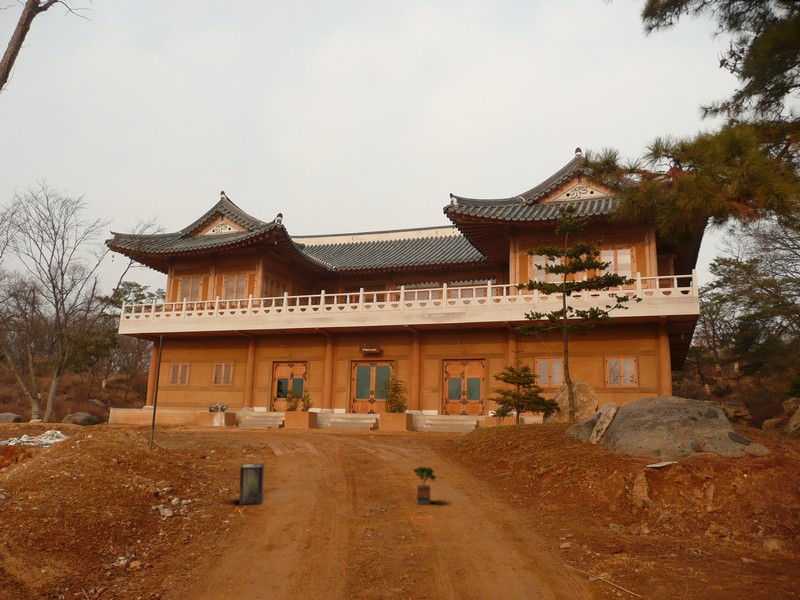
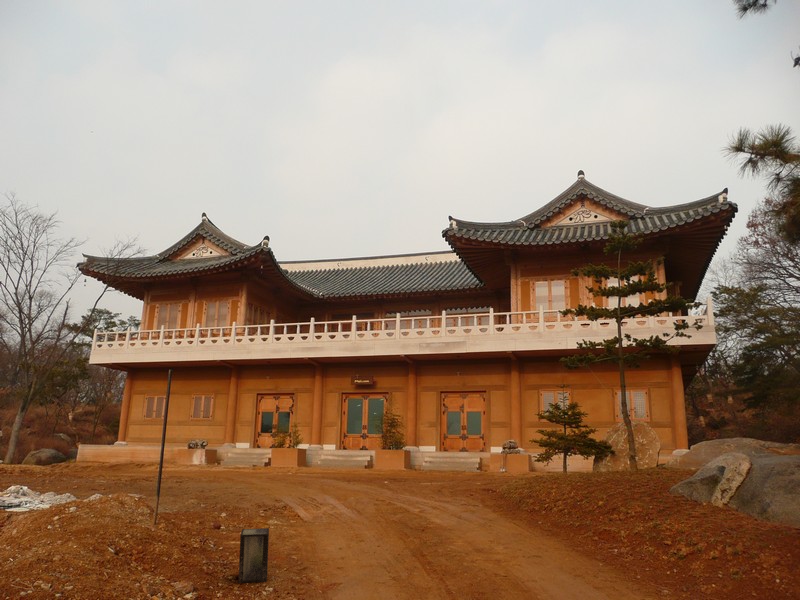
potted tree: present [413,467,436,504] -> none [454,529,484,578]

